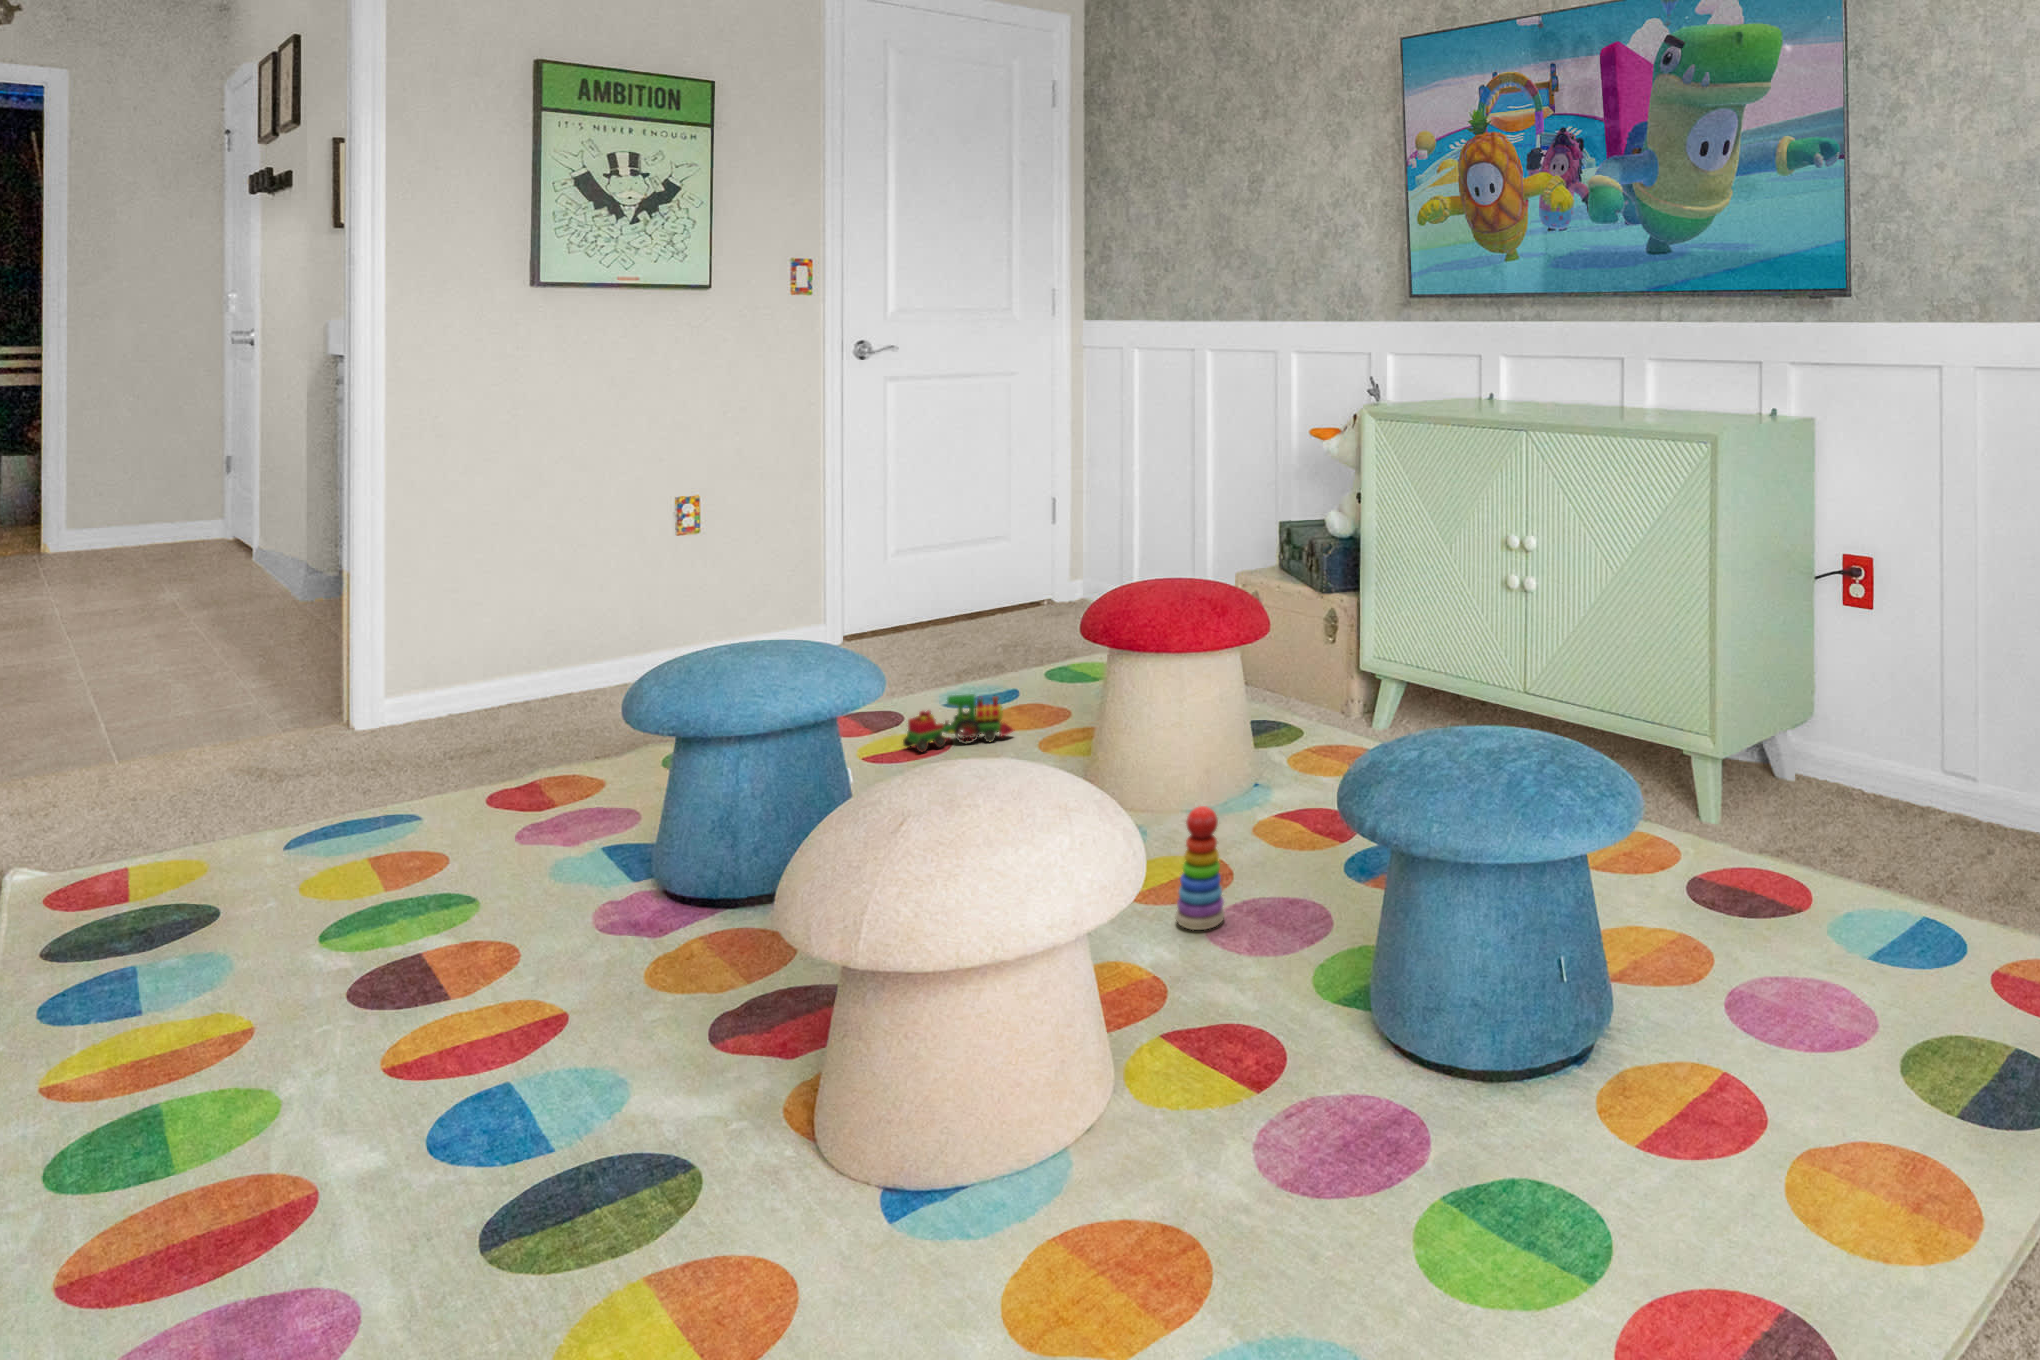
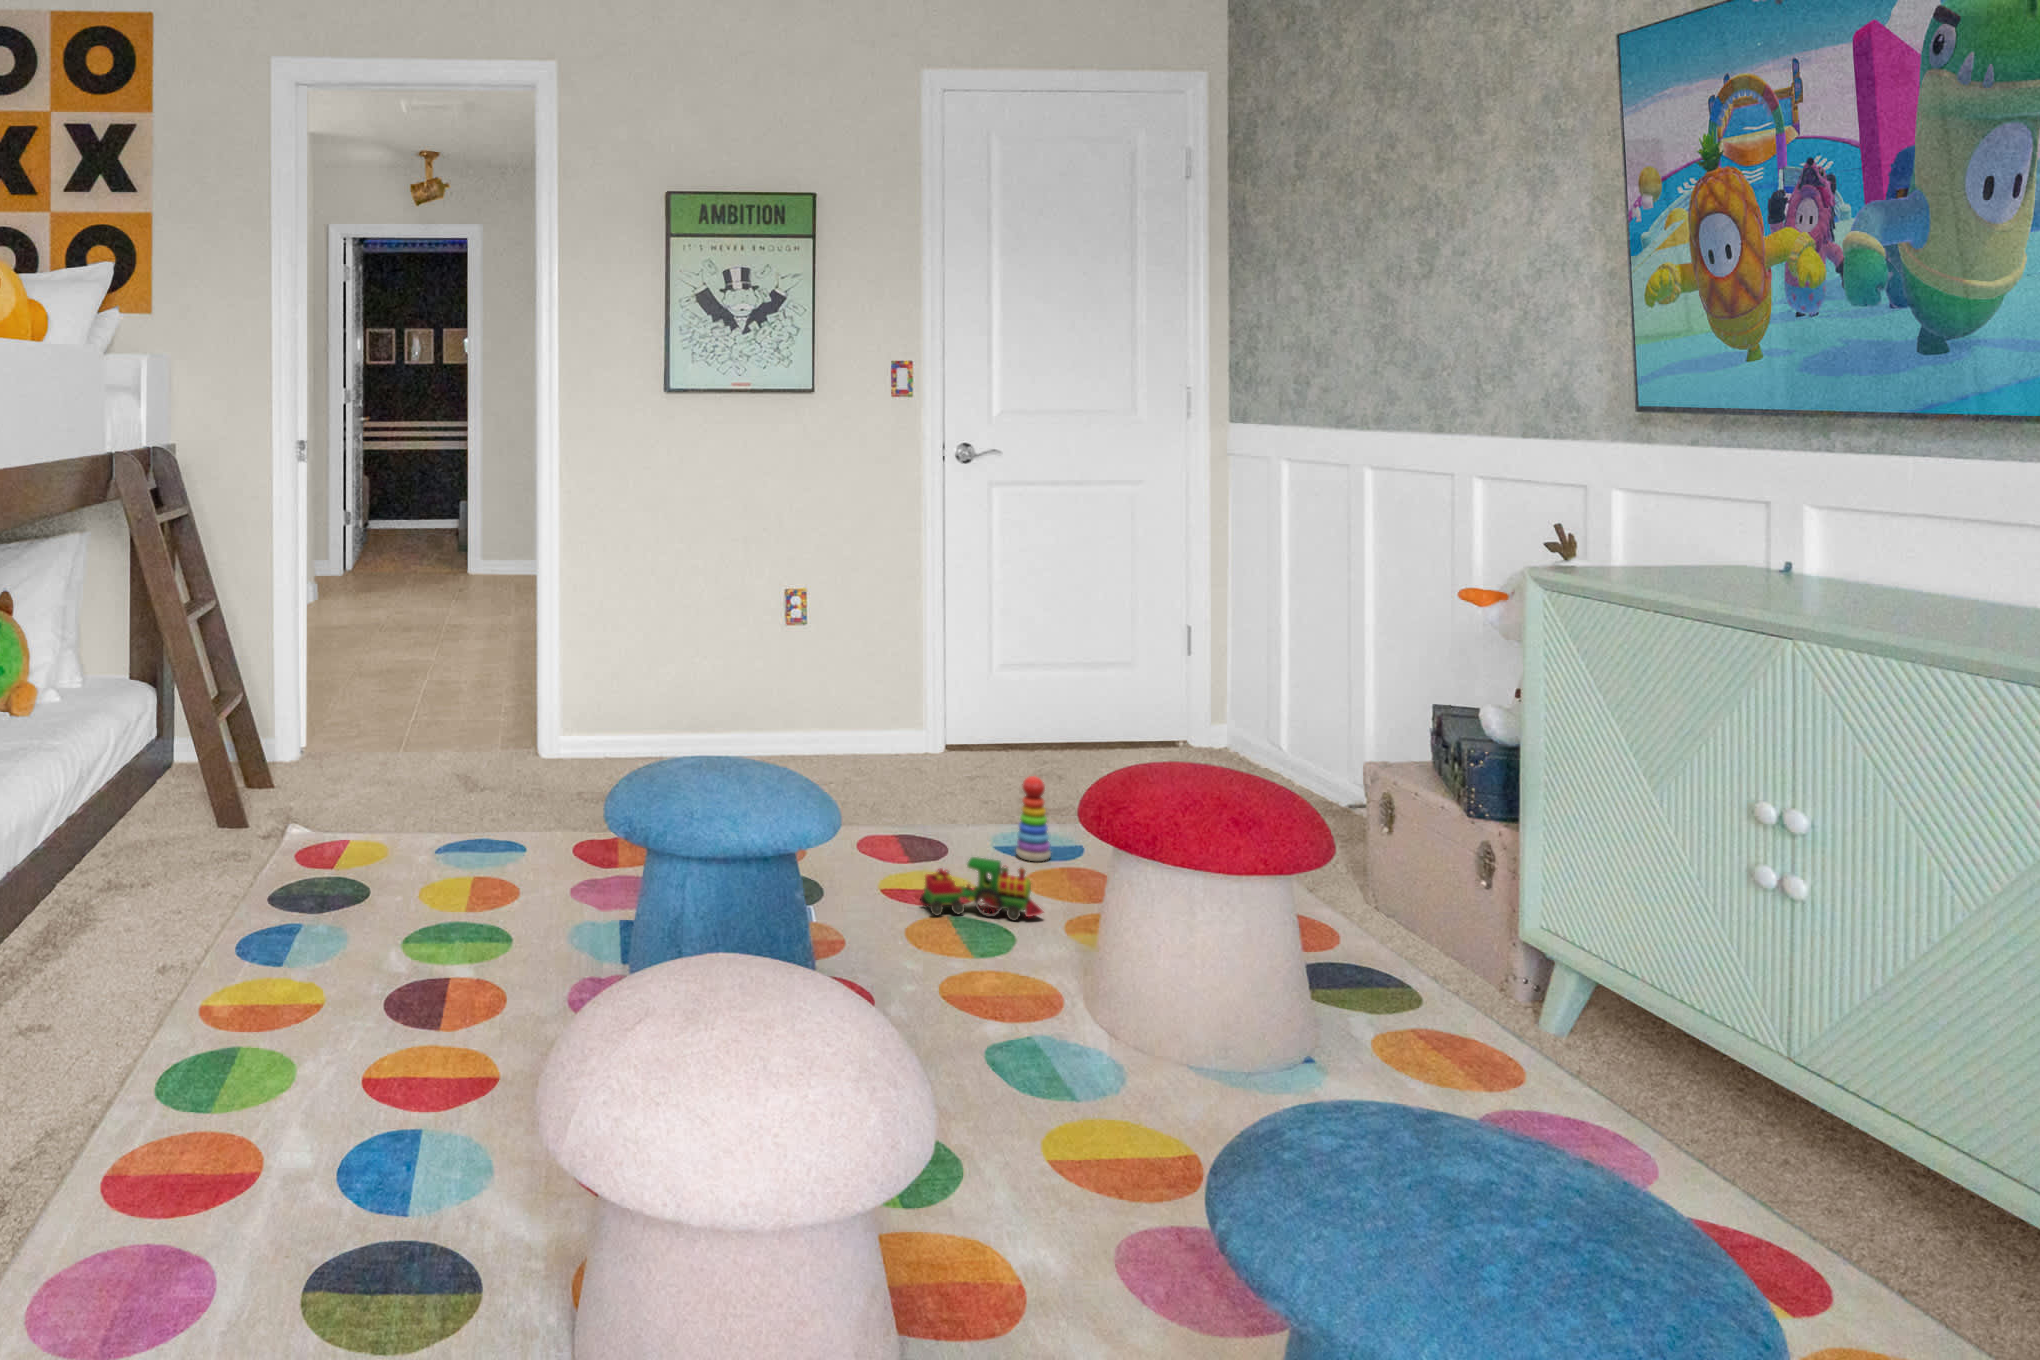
stacking toy: present [1176,806,1225,930] -> present [1016,776,1051,861]

